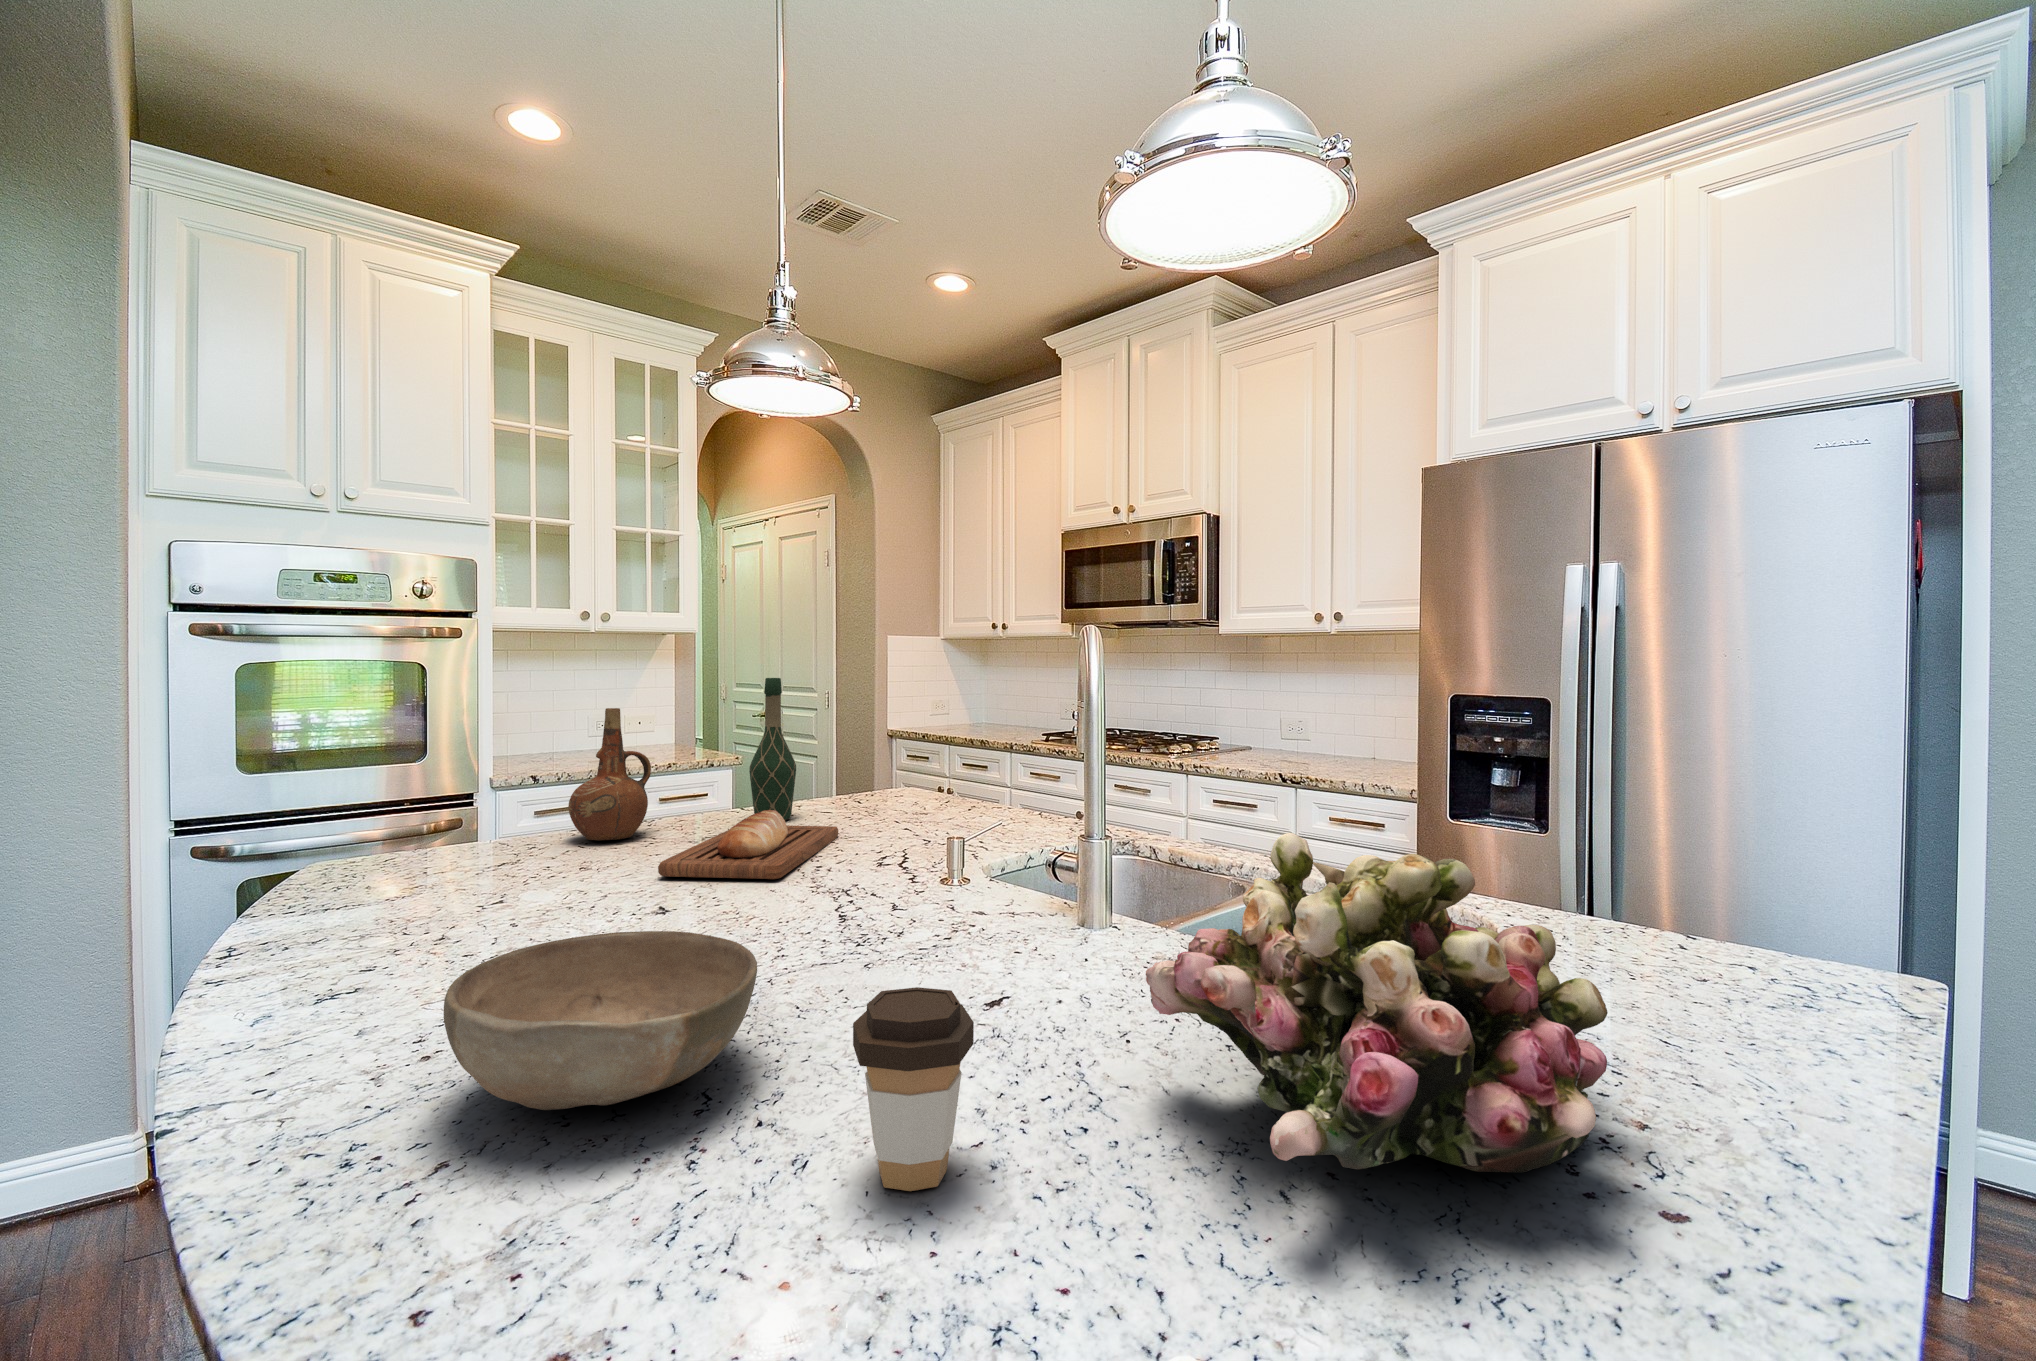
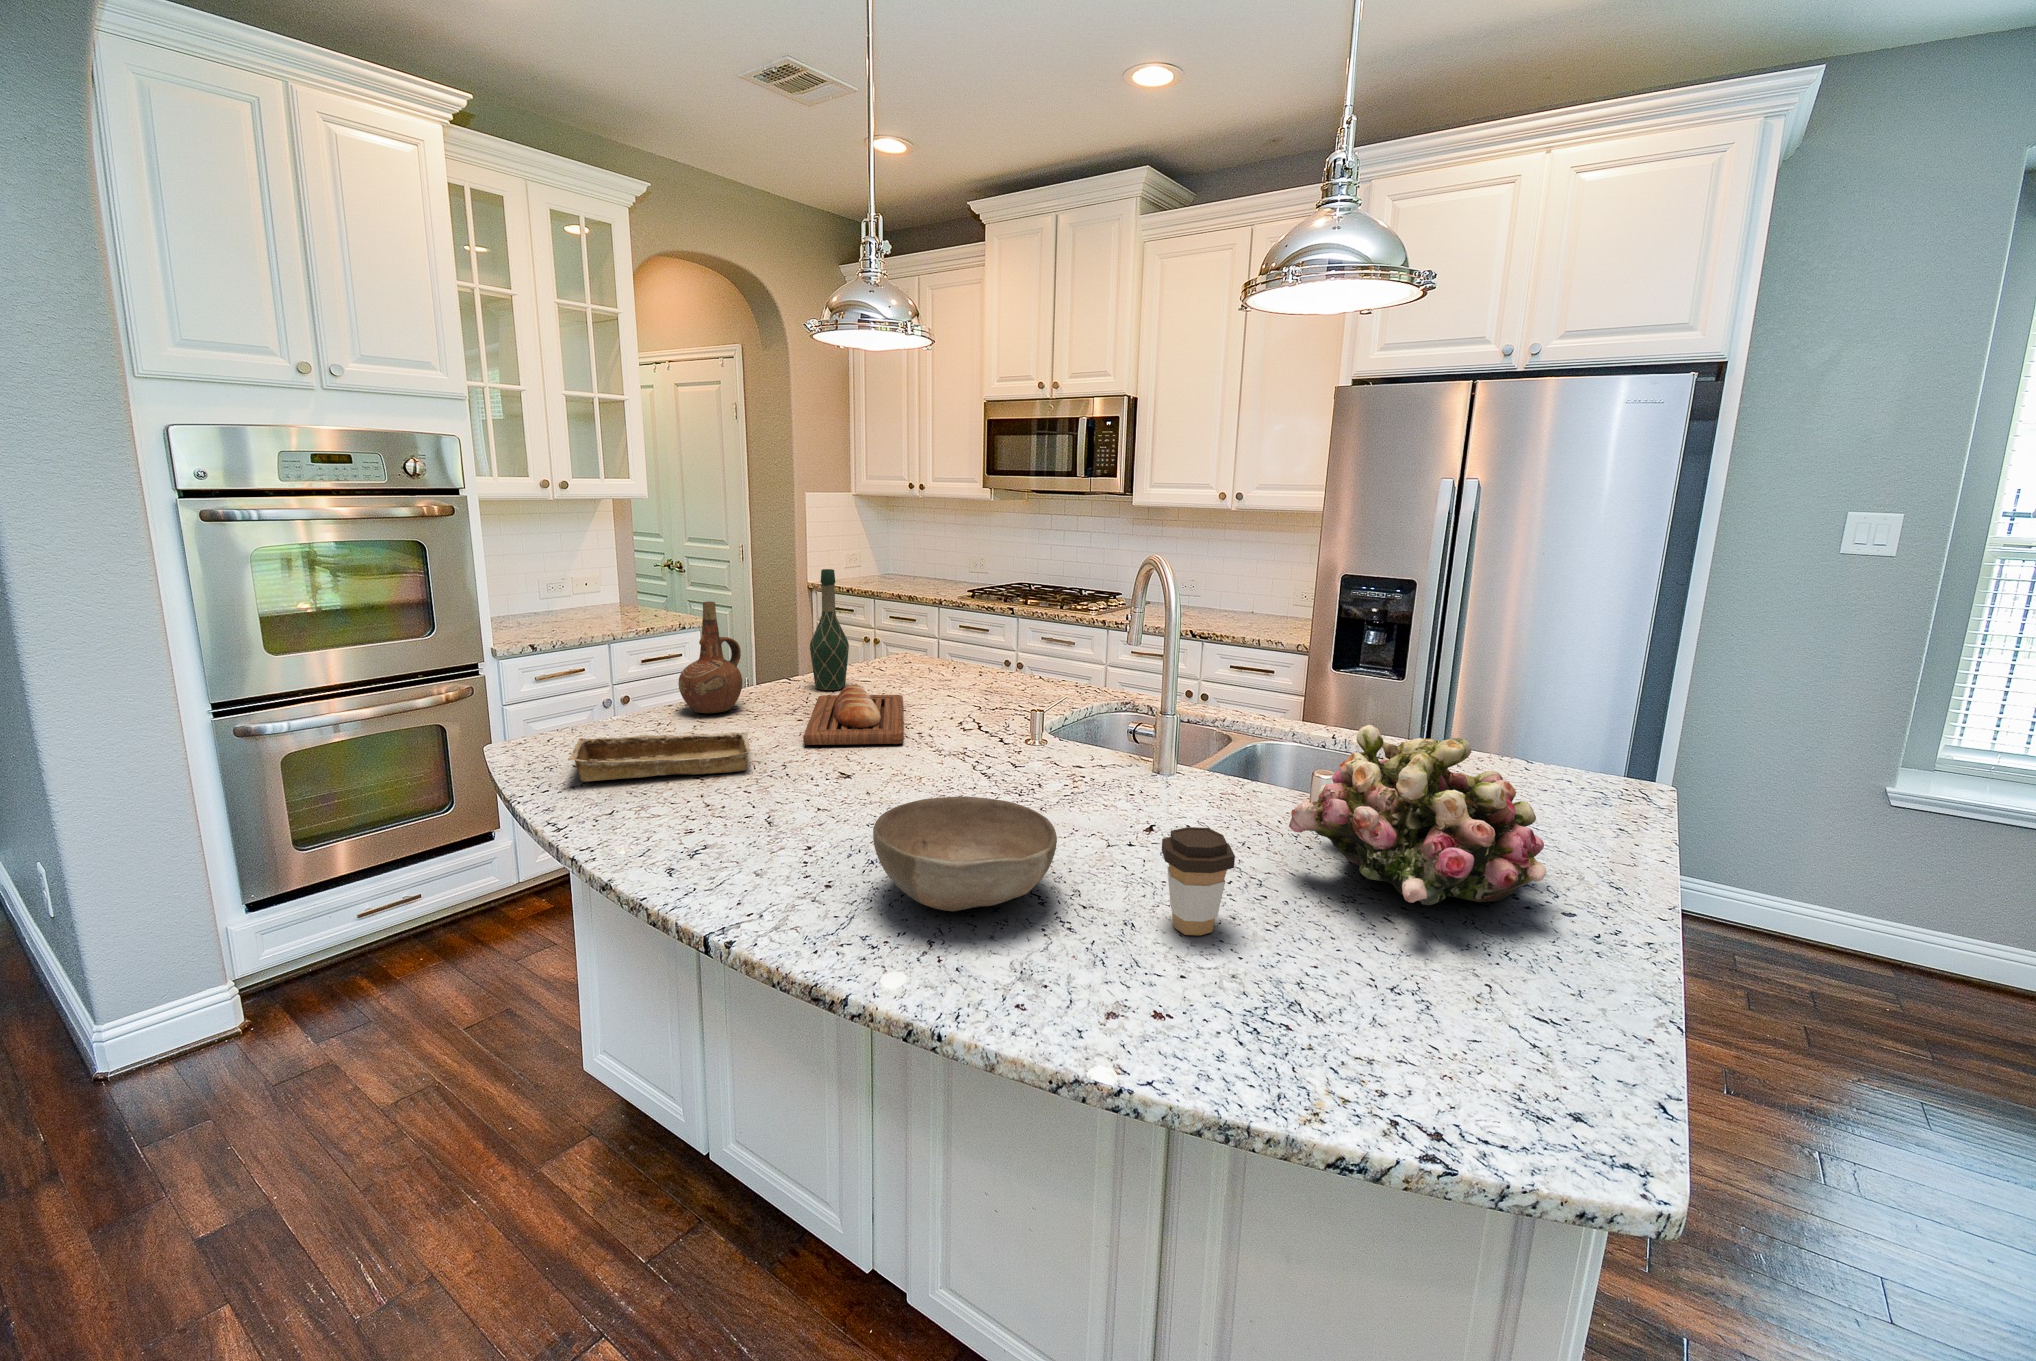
tray: none [324,856,593,905] -> present [568,732,751,781]

